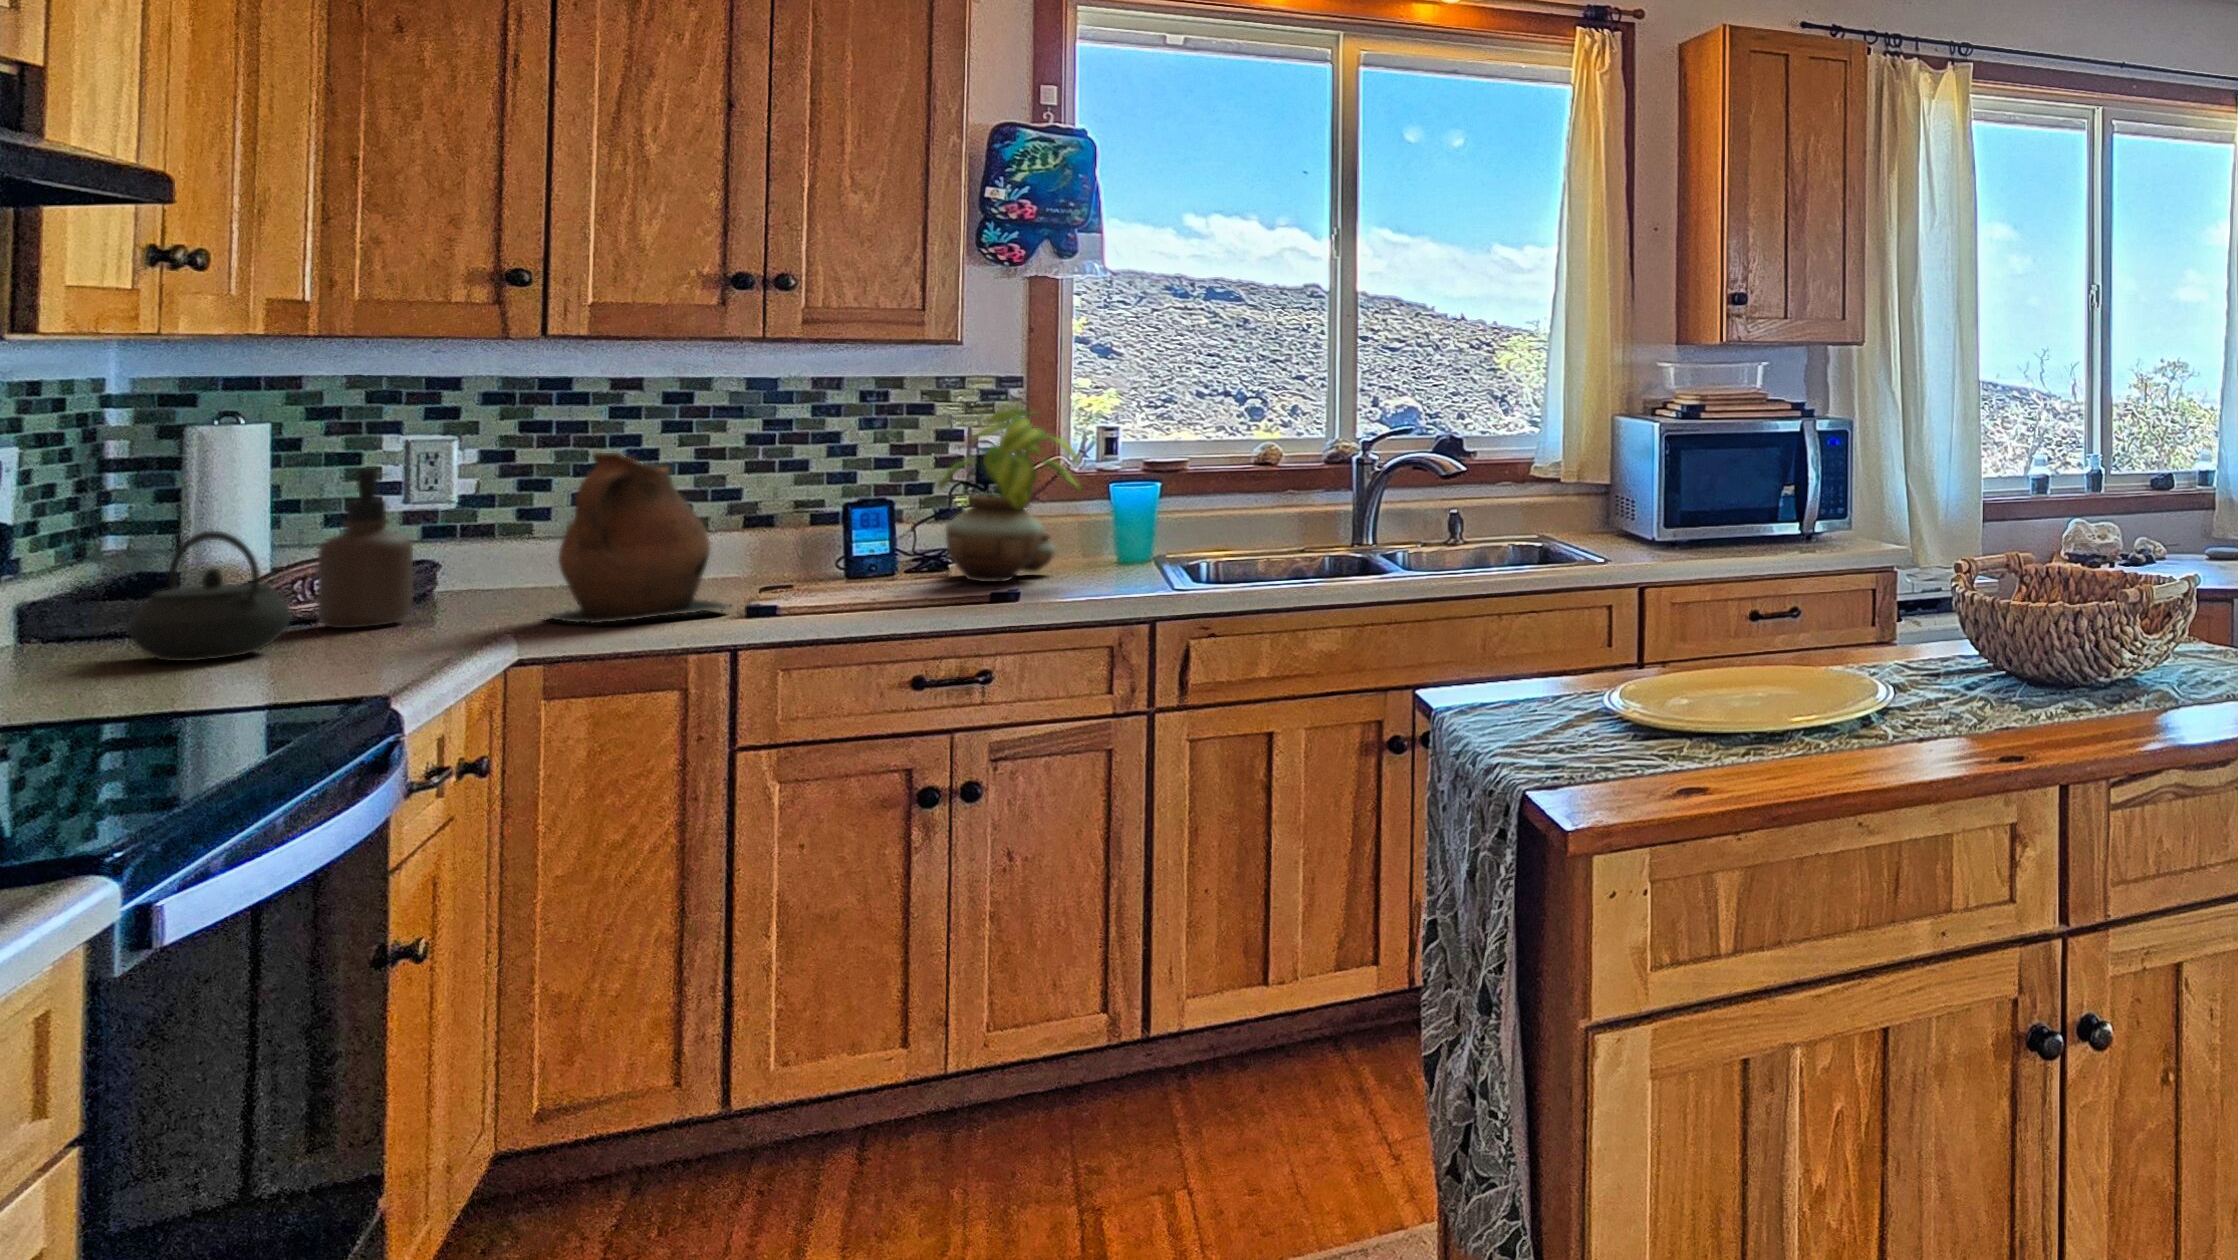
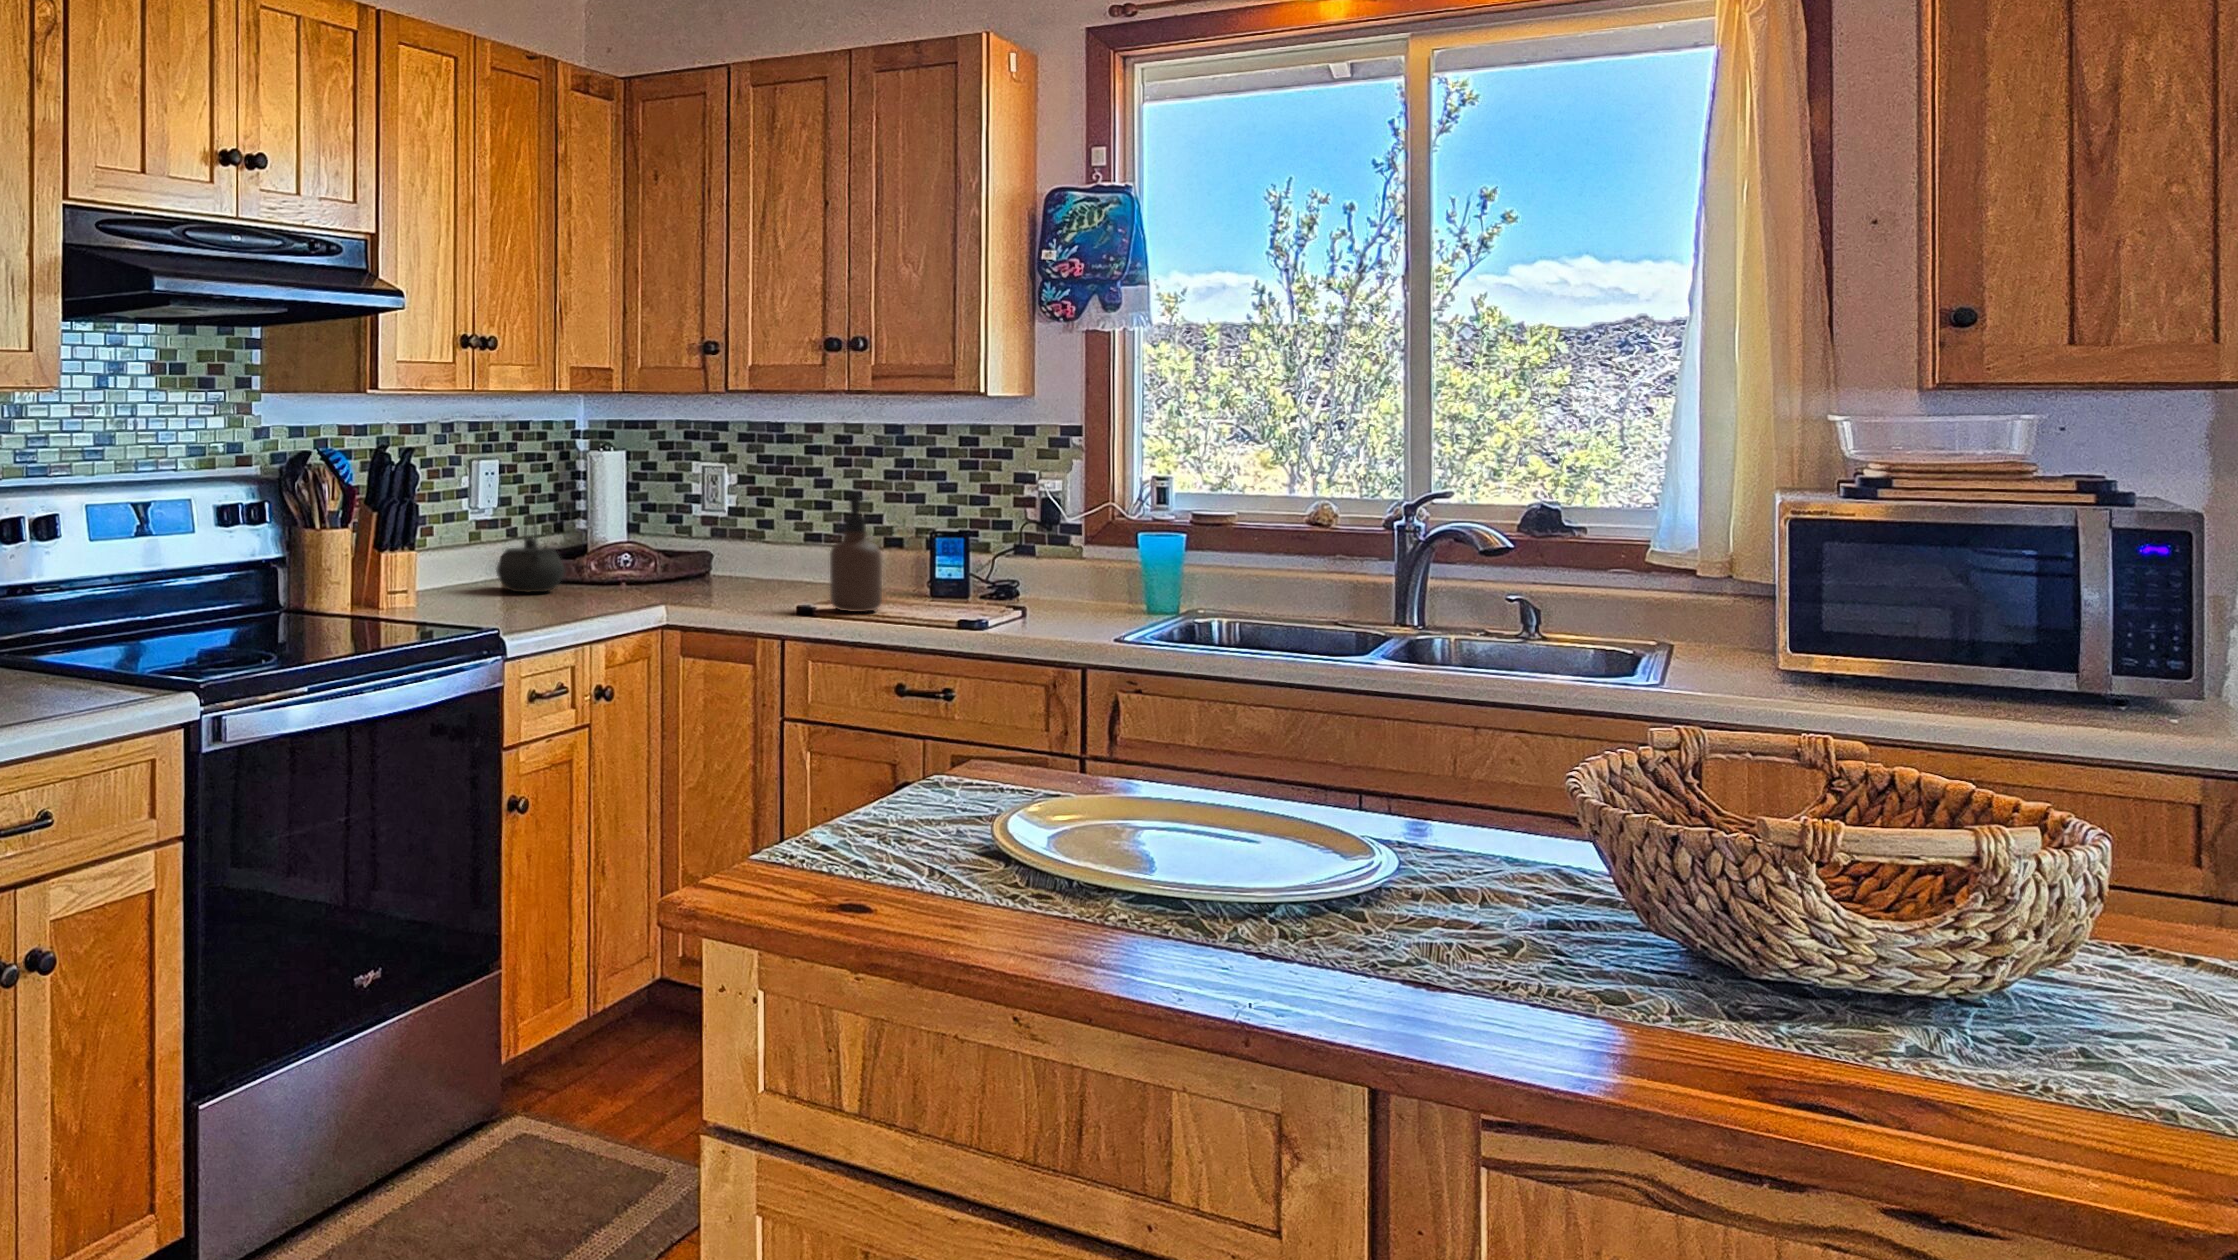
potted plant: present [939,408,1082,582] -> none [971,452,1079,611]
ceramic pitcher: present [538,452,730,623] -> none [695,475,796,604]
soap dispenser: present [317,469,413,628] -> present [830,493,882,612]

